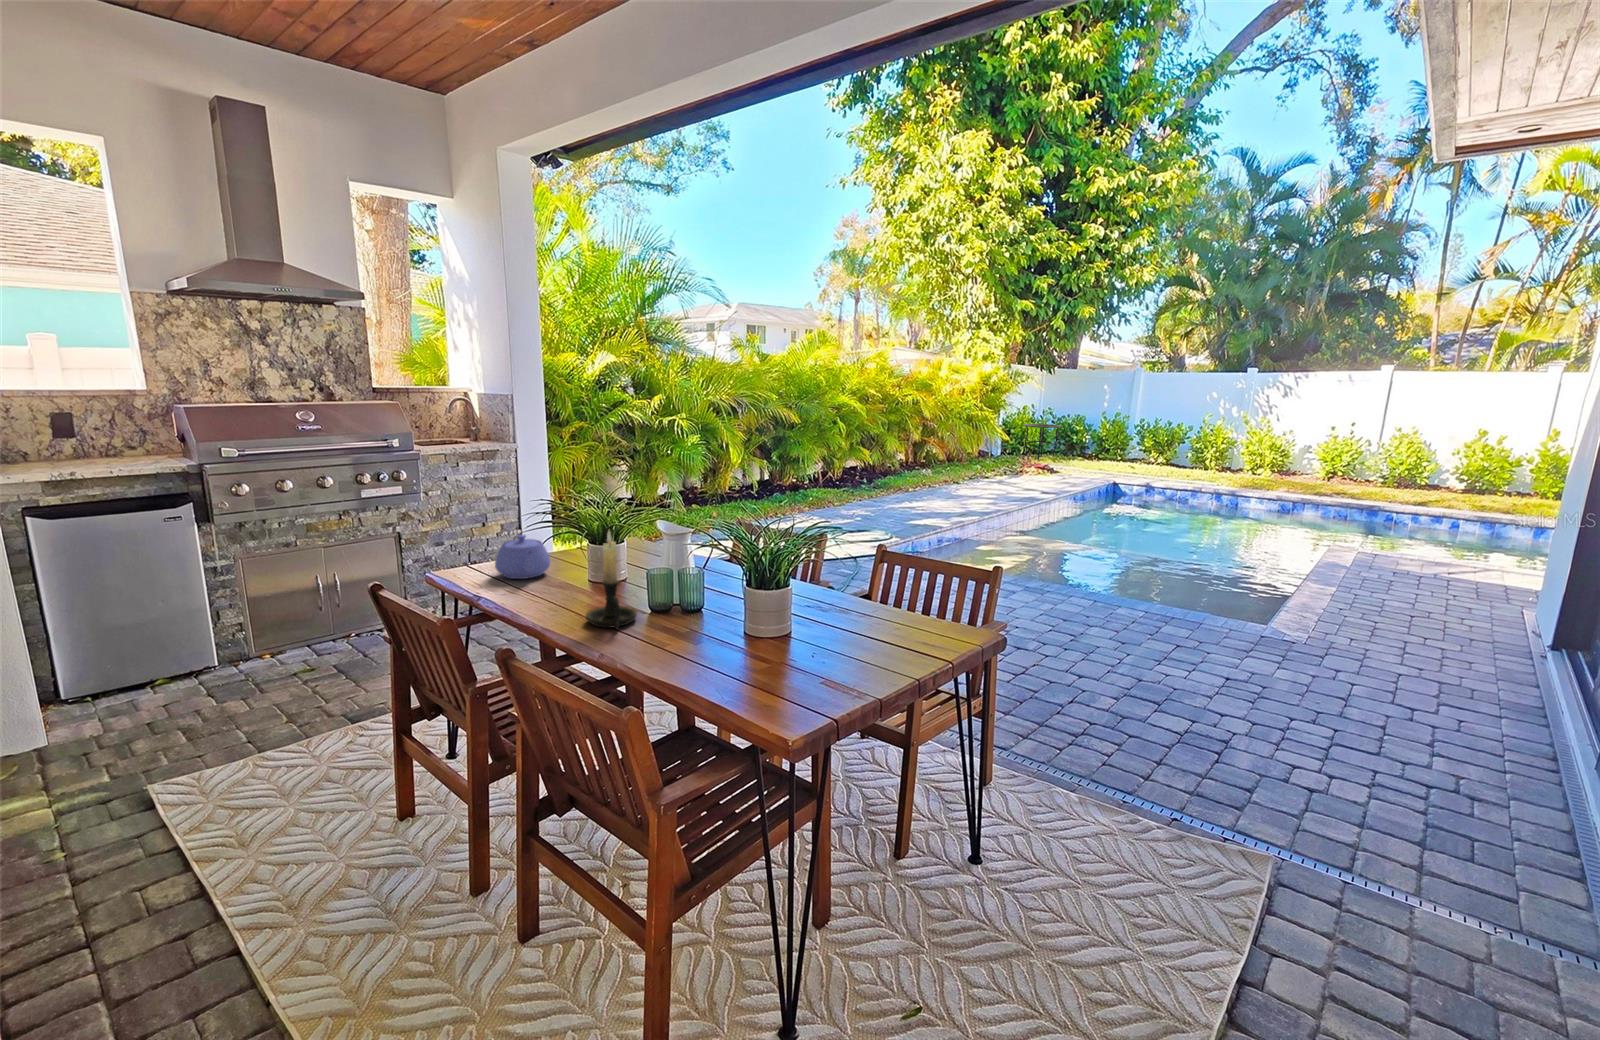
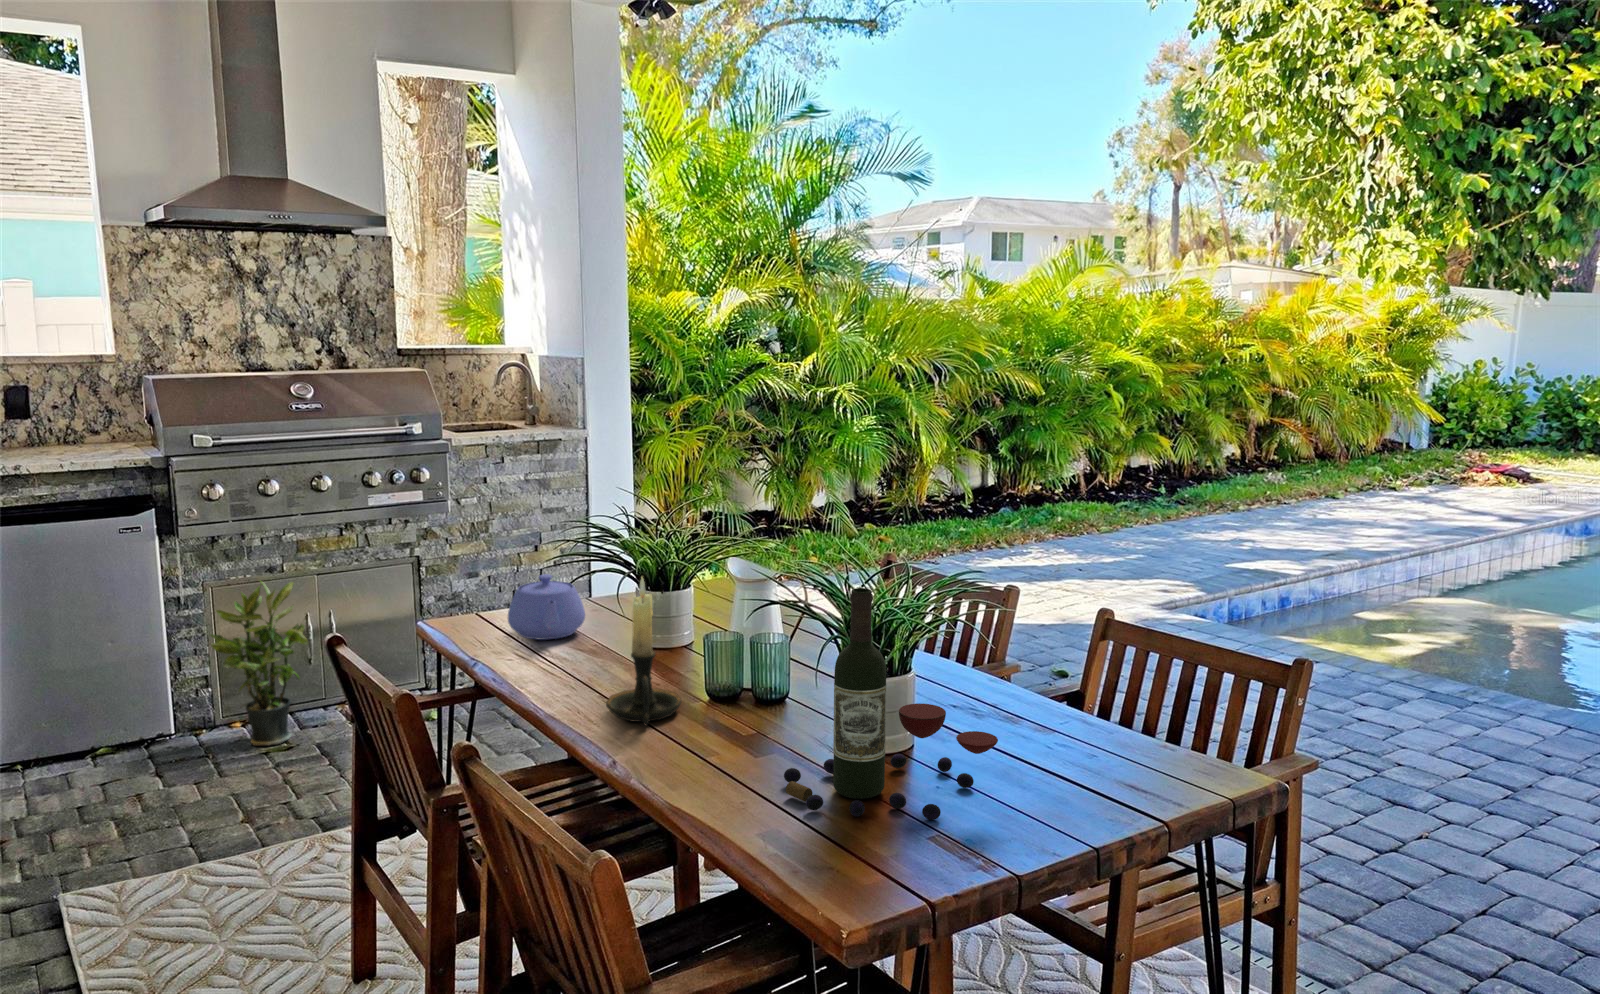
side table: present [1022,424,1062,460] -> none [1471,394,1552,459]
wine bottle: none [725,528,870,676] -> present [784,588,998,820]
potted plant: none [242,551,322,669] -> present [211,581,308,746]

